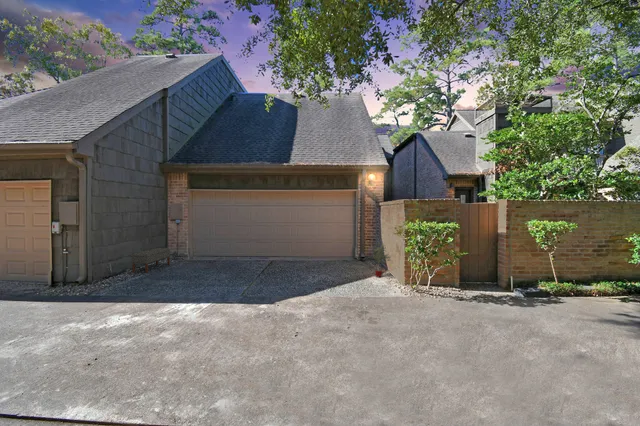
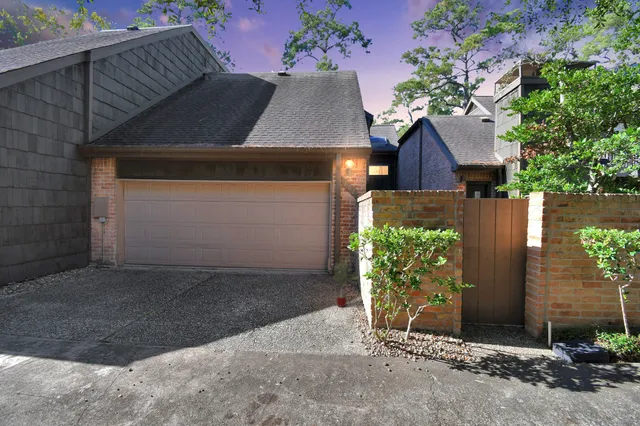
bench: present [131,248,170,273] -> none [13,254,84,289]

